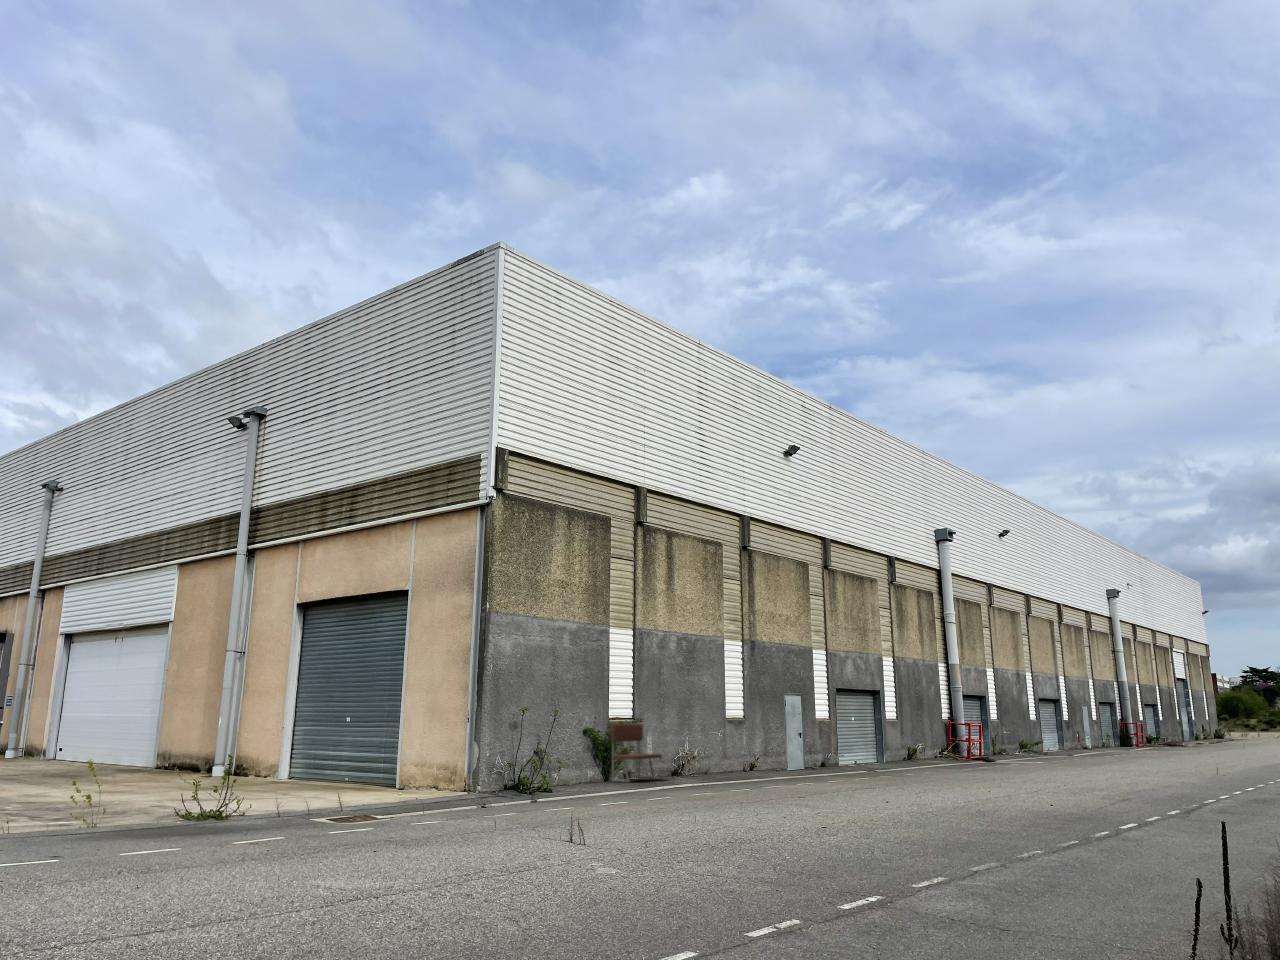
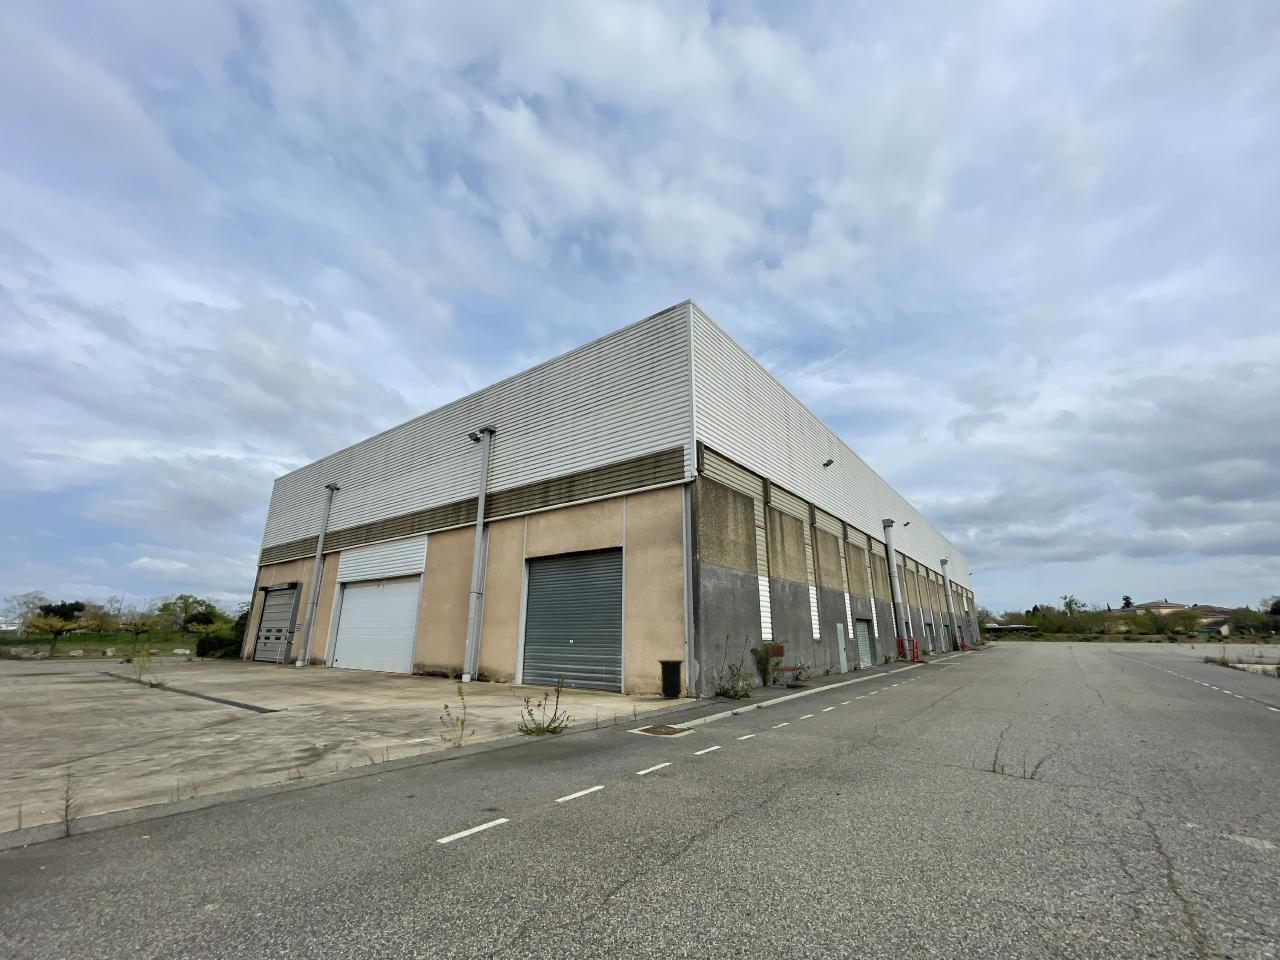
trash can: none [424,743,462,791] -> present [658,660,684,699]

